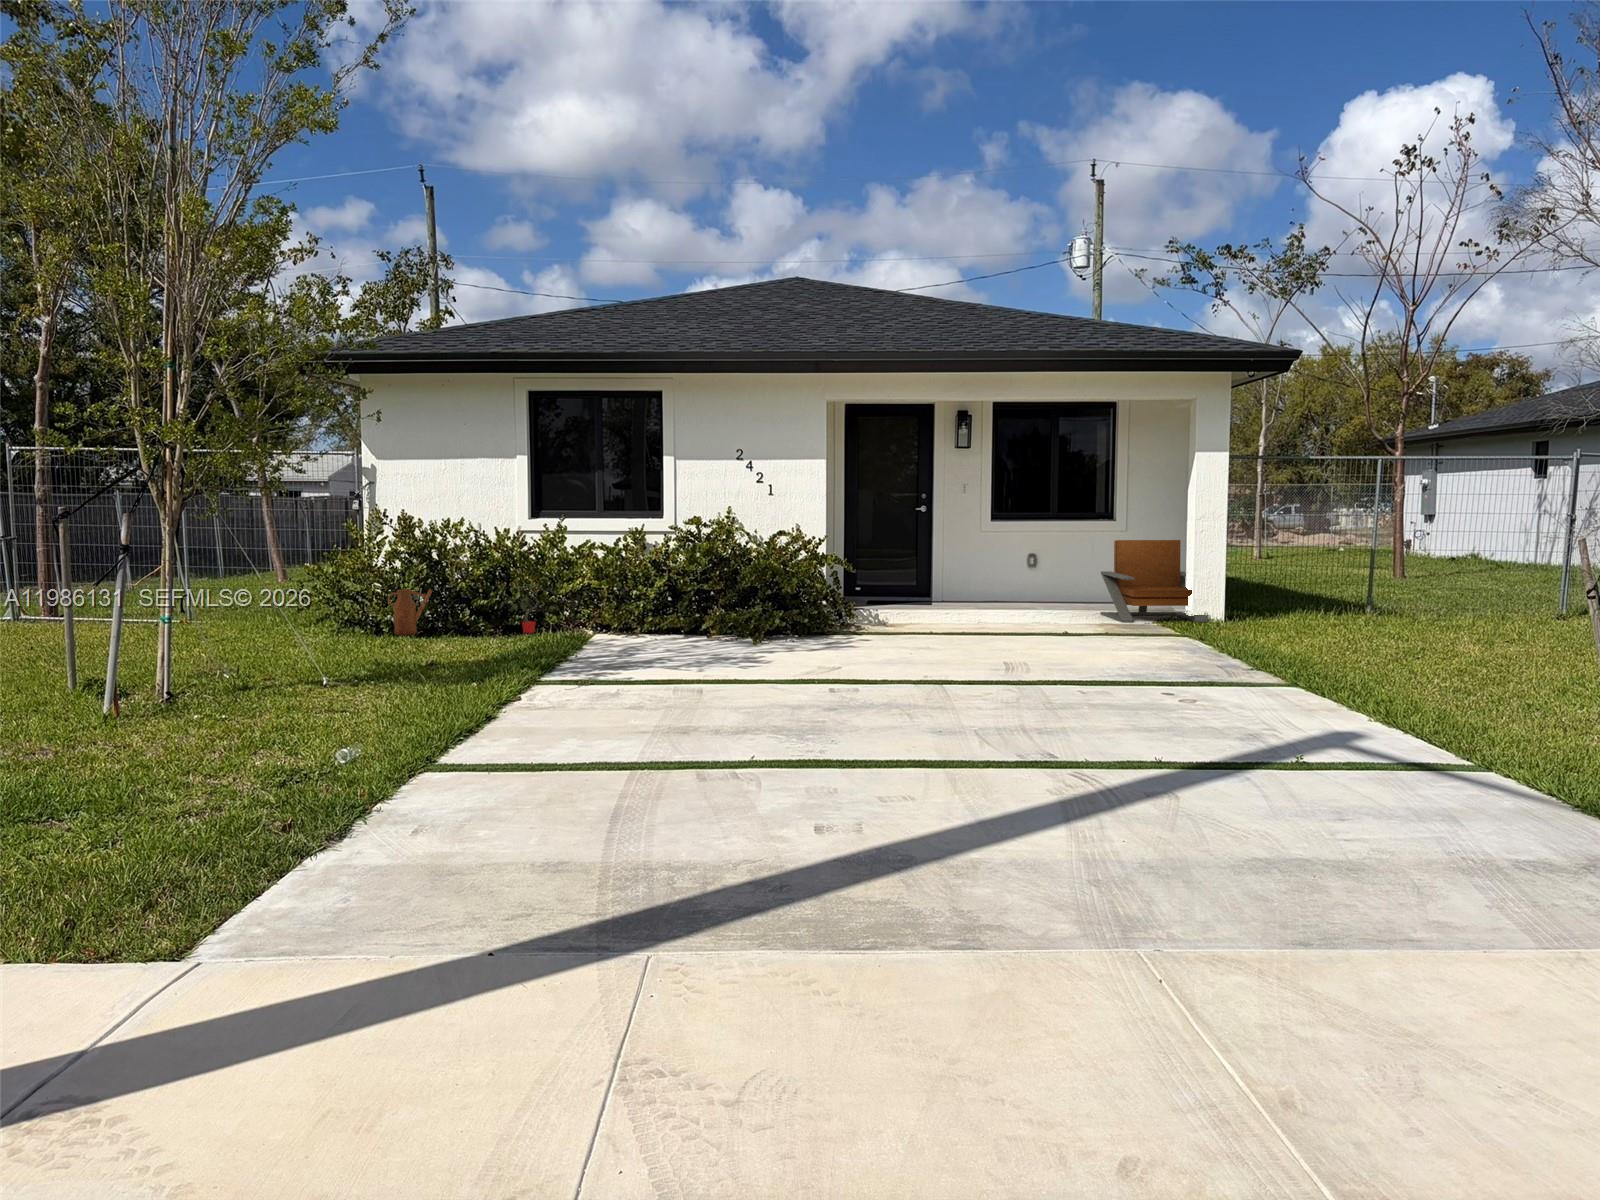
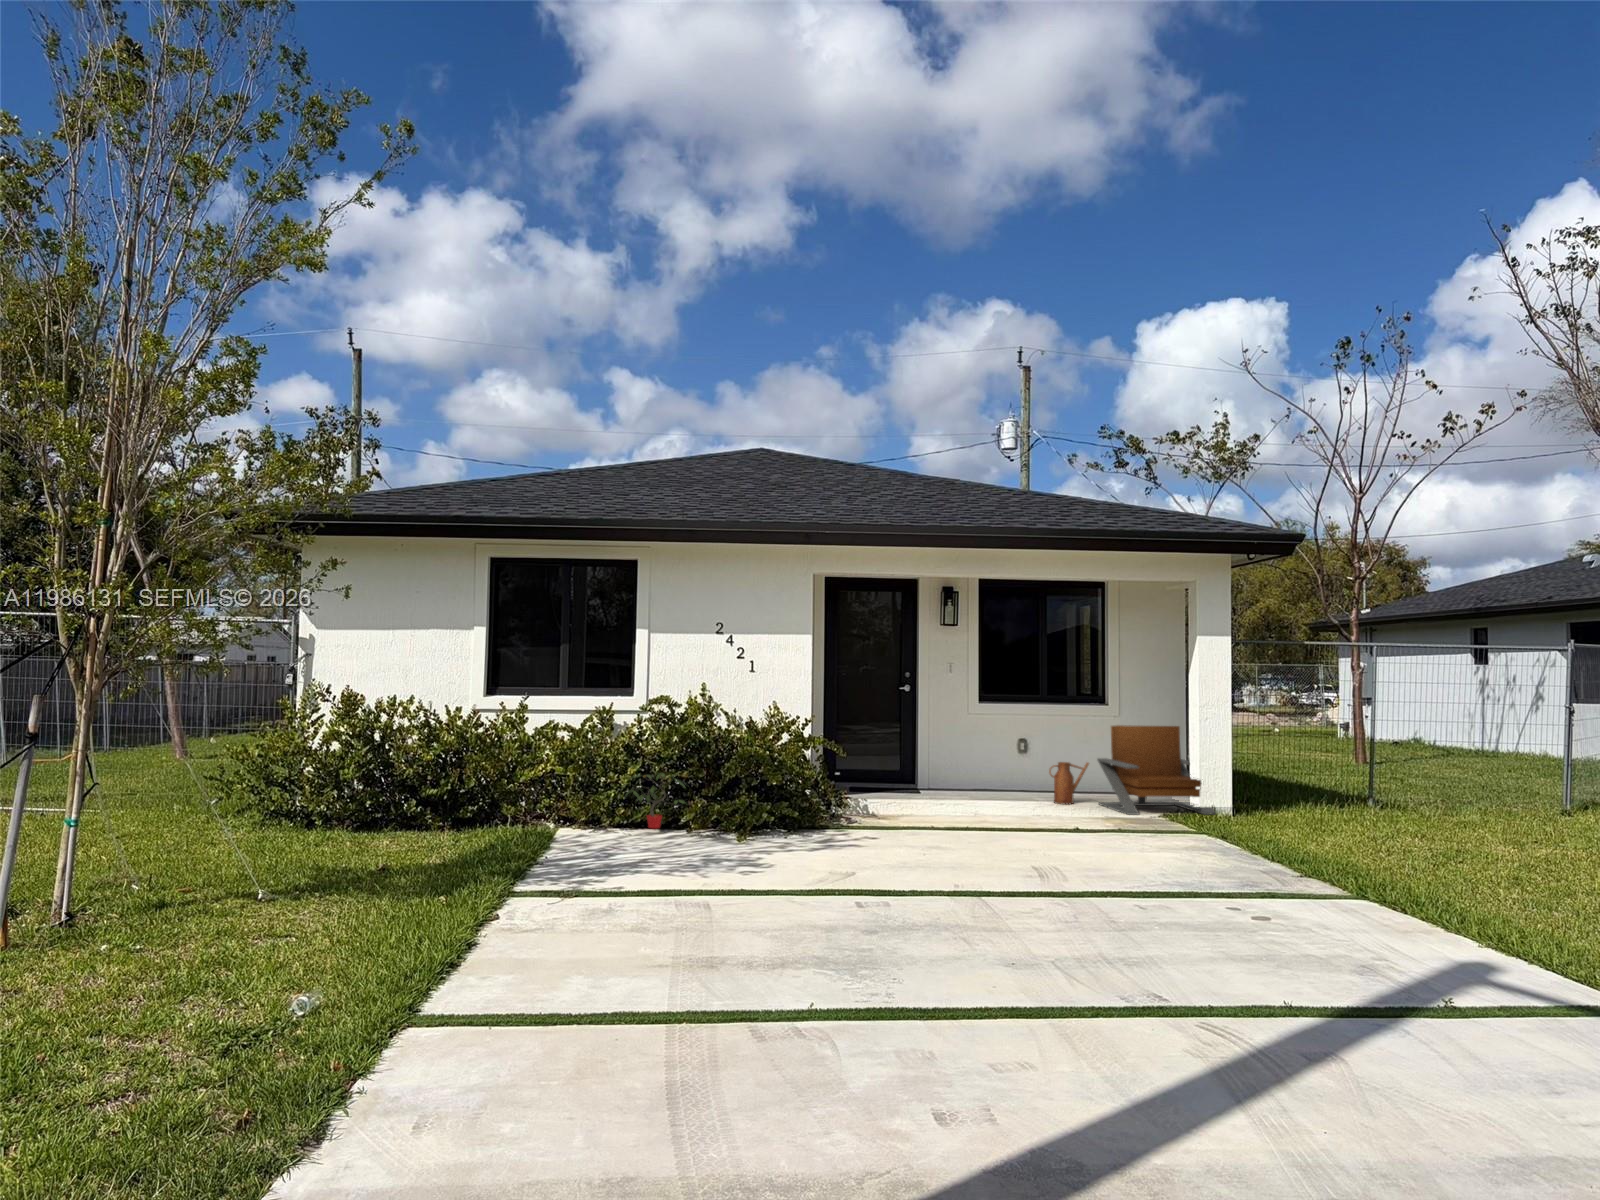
potted plant: present [500,584,559,633] -> present [626,773,685,829]
watering can: present [388,589,433,635] -> present [1049,762,1089,804]

